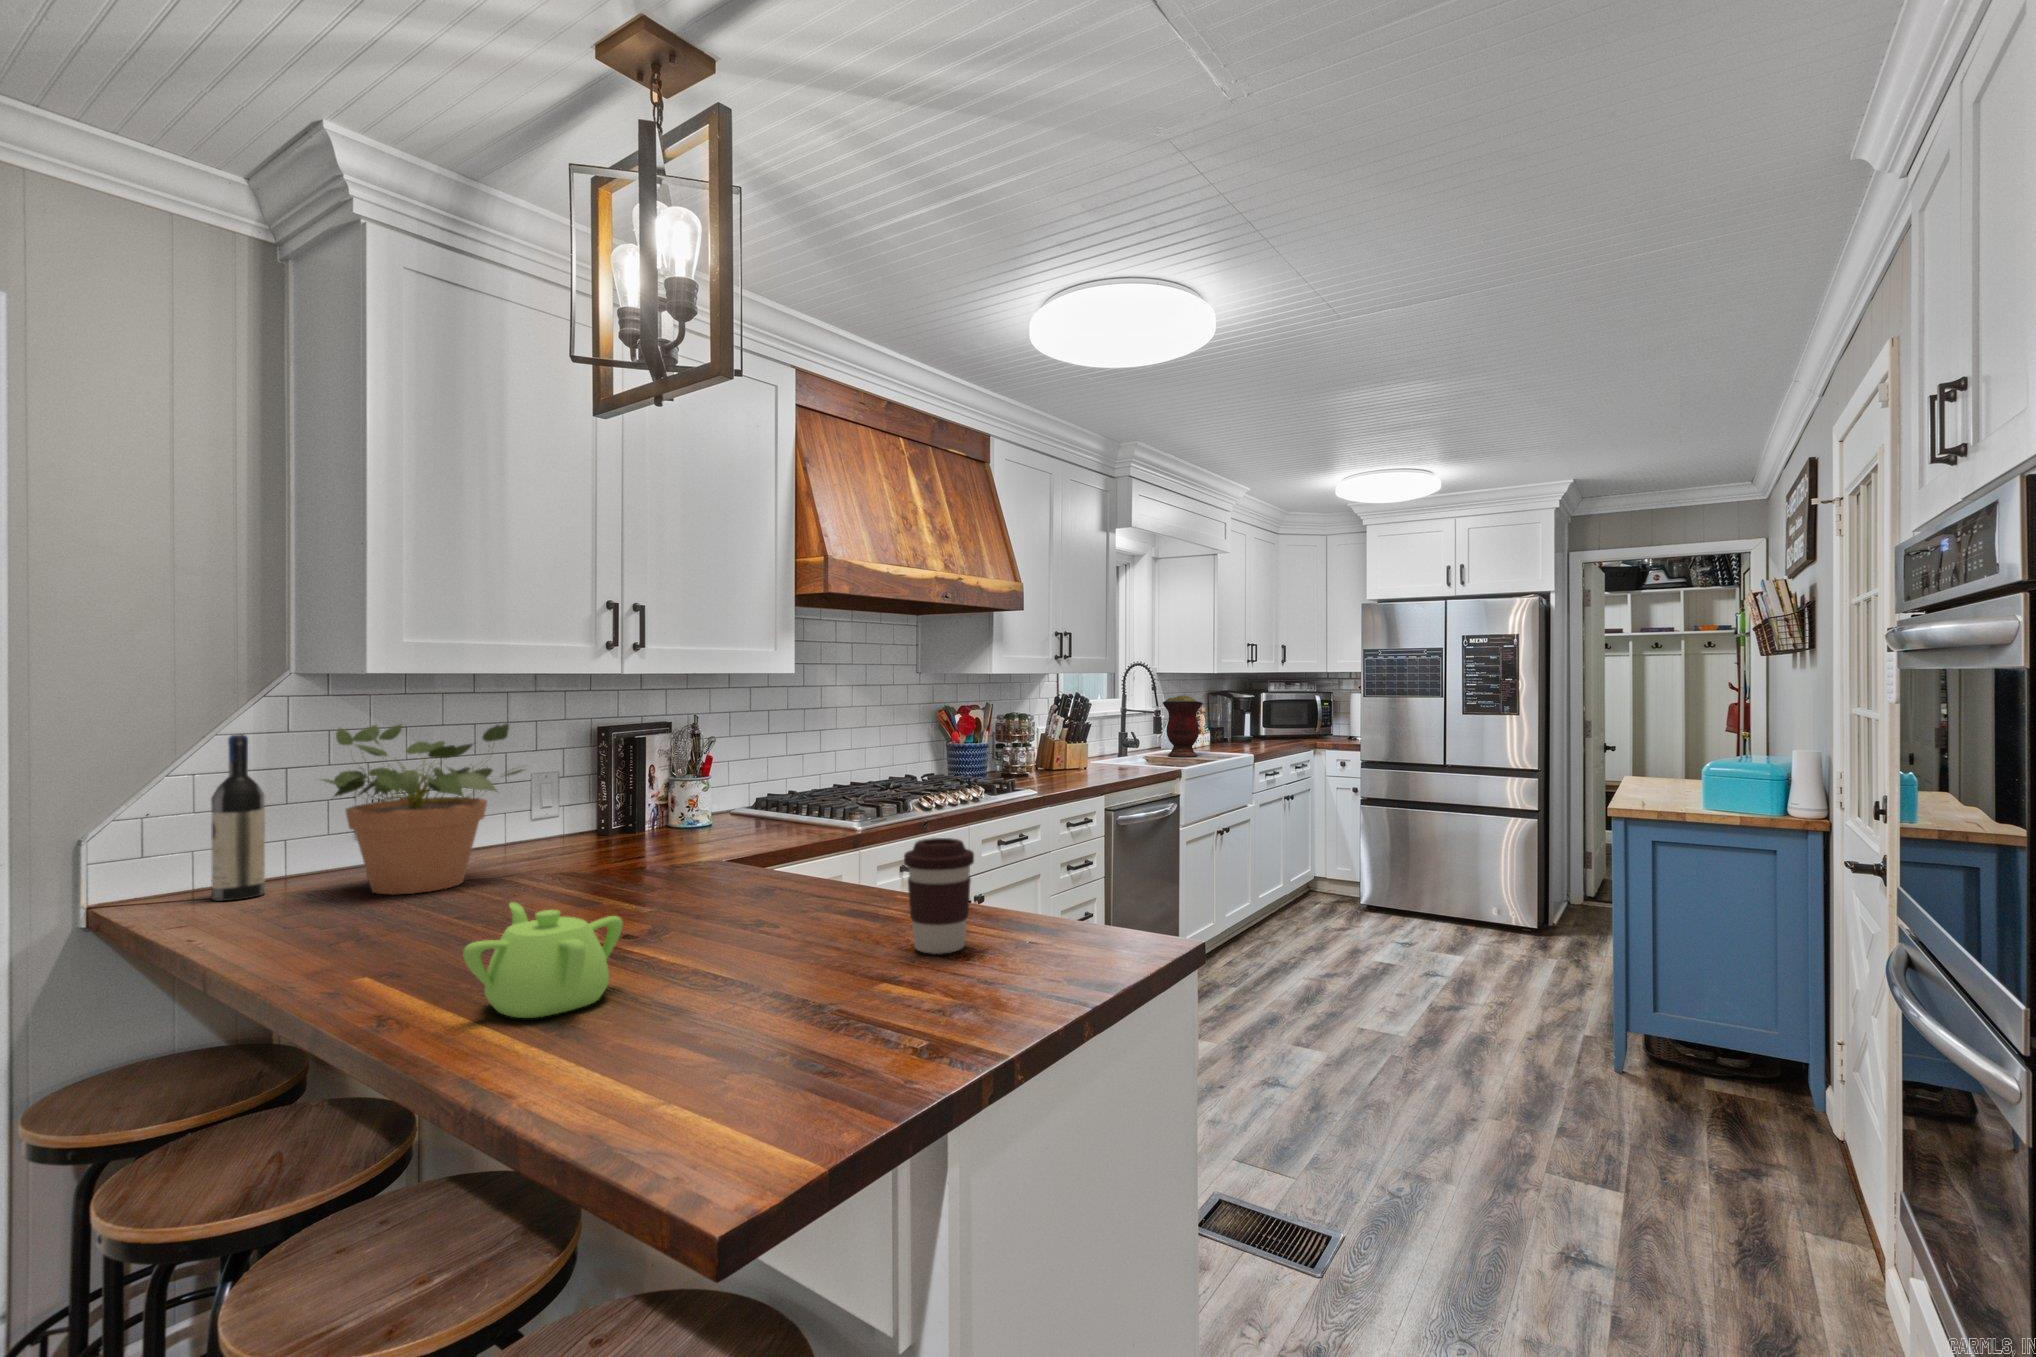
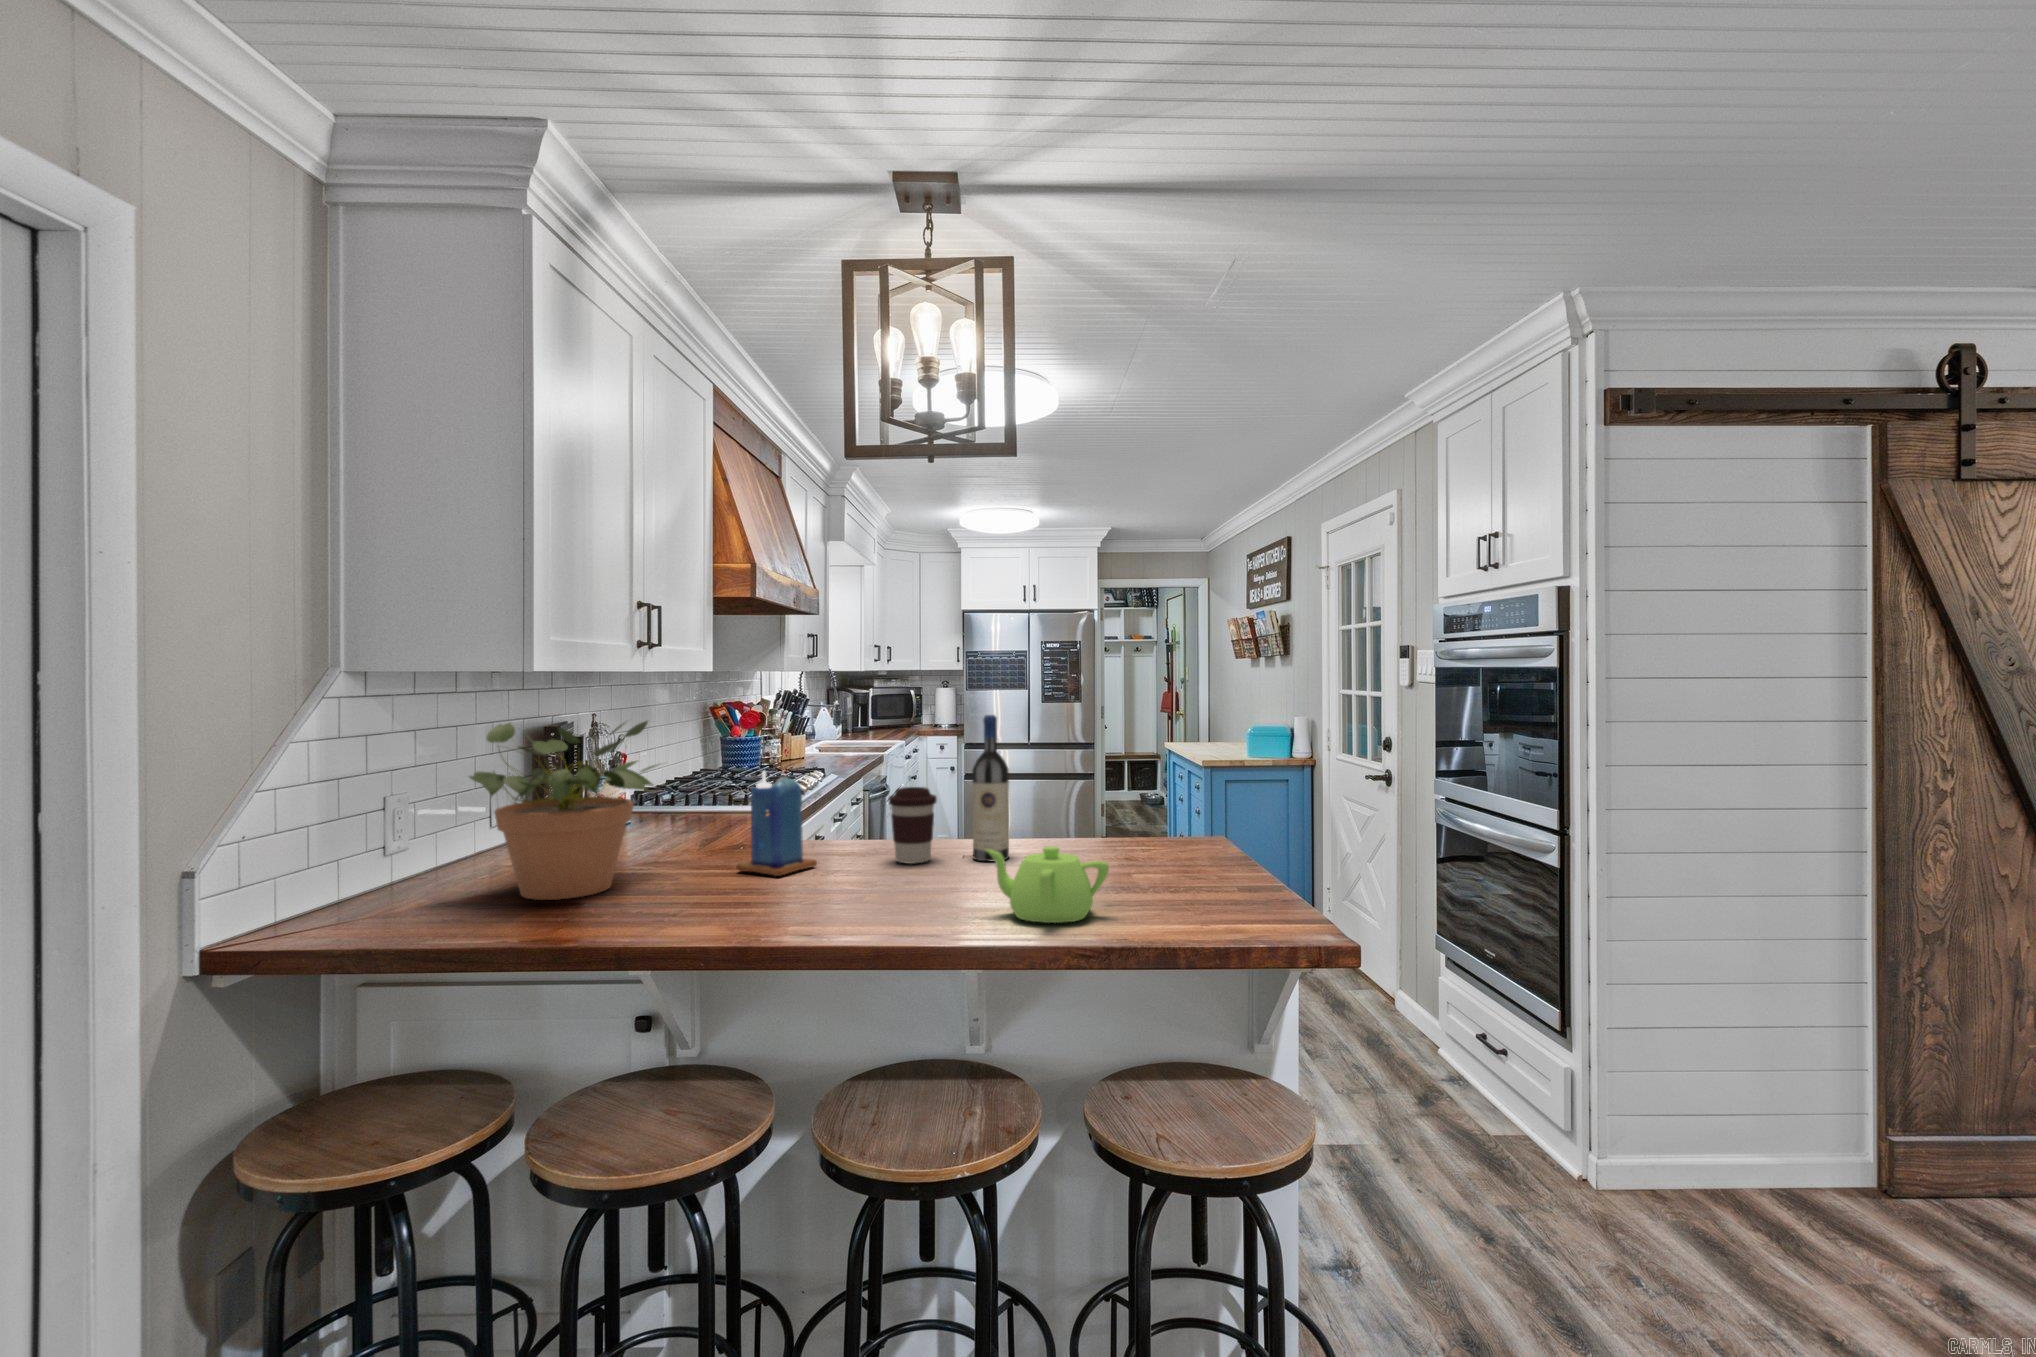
vase: present [1163,695,1203,757] -> none [845,689,880,743]
wine bottle: present [211,734,265,901] -> present [972,715,1009,861]
candle: none [559,783,626,900] -> present [736,771,817,876]
coffee cup: present [904,838,974,954] -> present [889,787,937,864]

